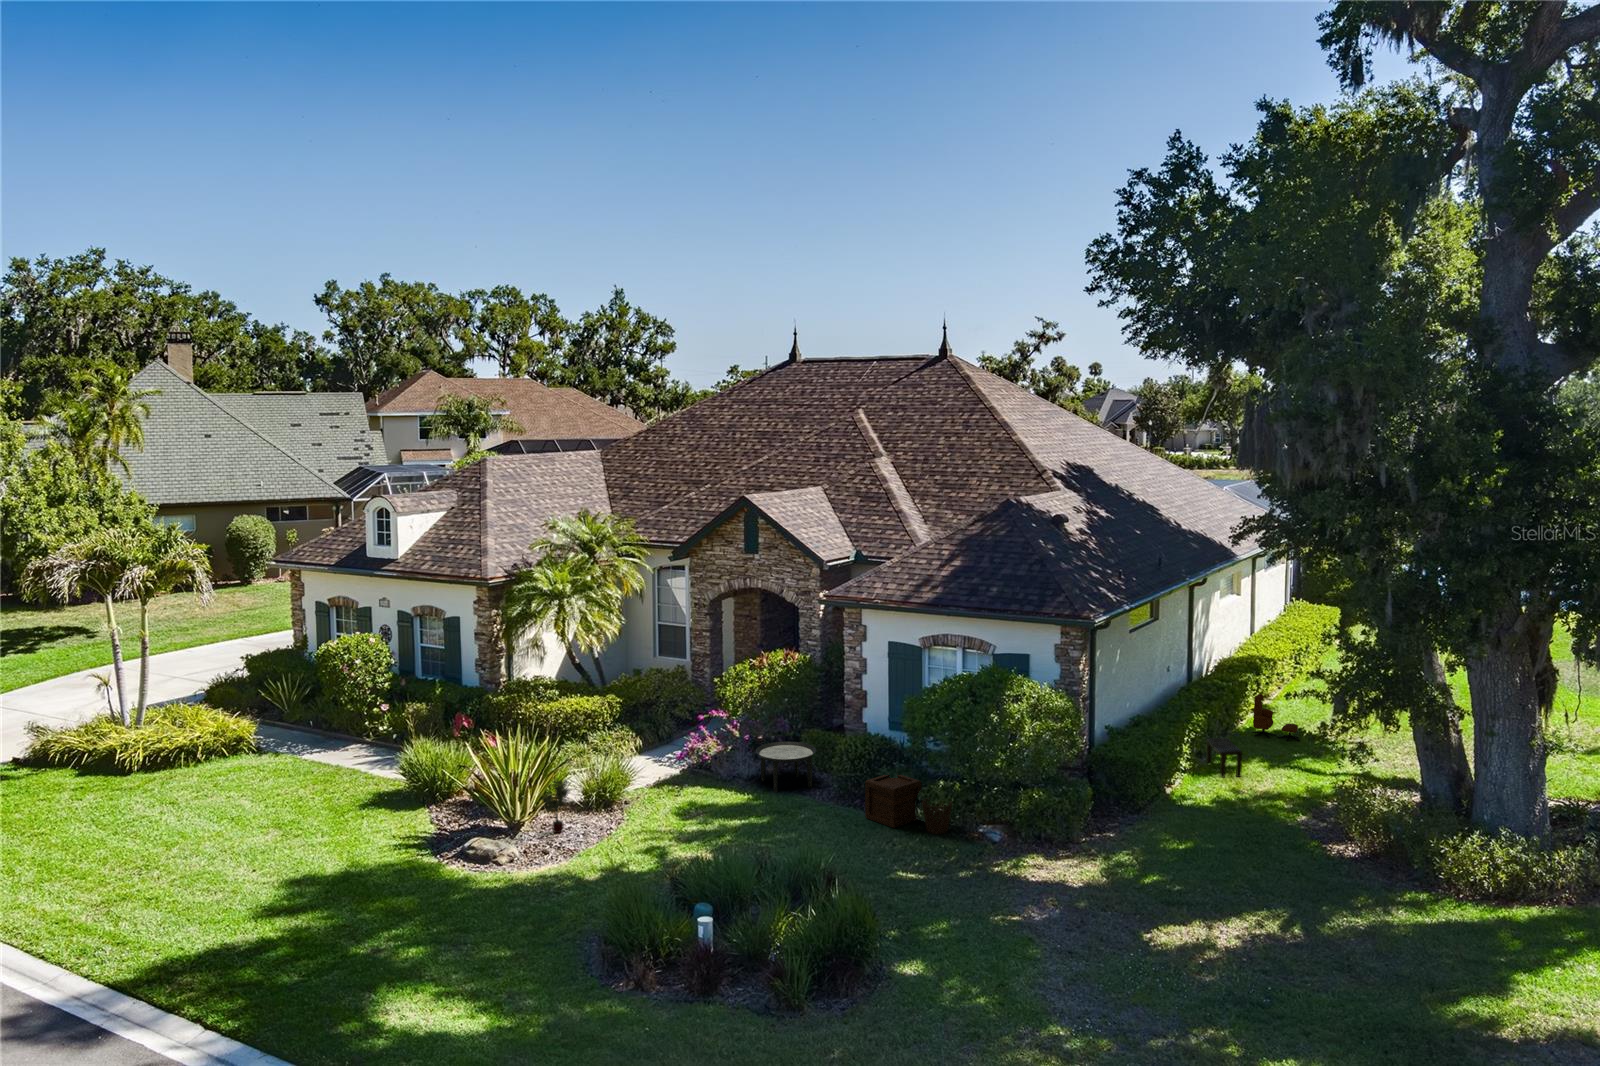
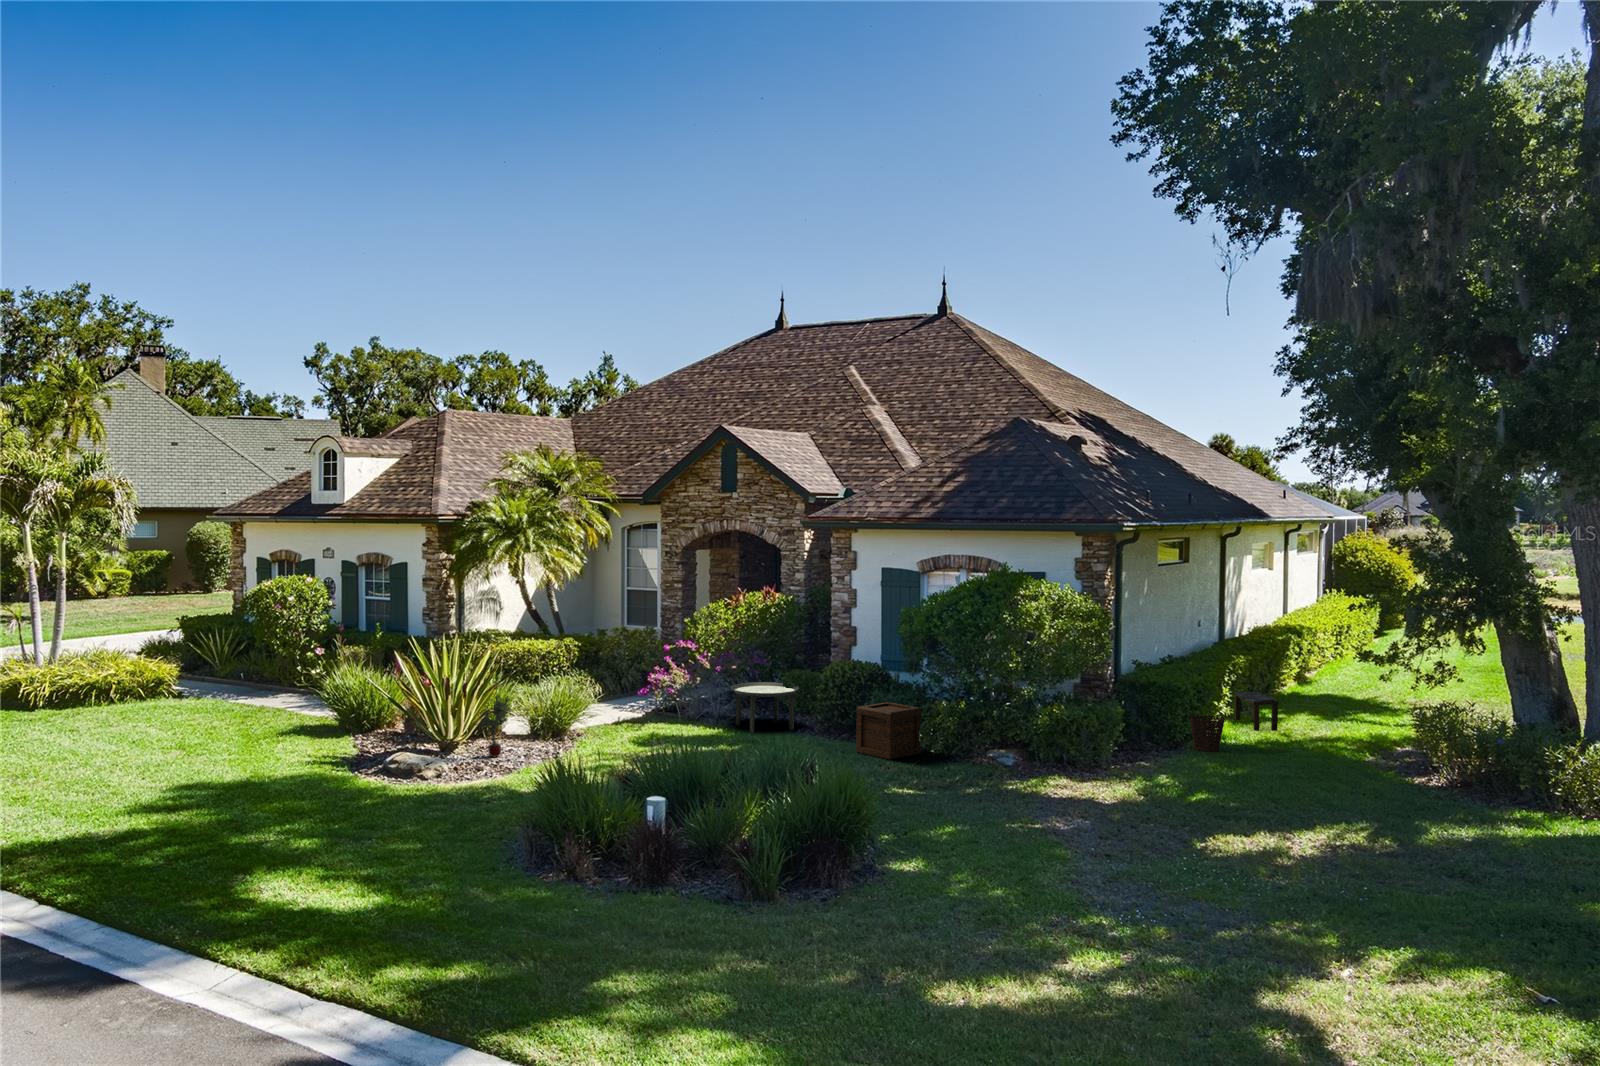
lounge chair: present [1252,694,1300,741] -> none [1276,659,1331,708]
basket: present [922,798,952,834] -> present [1190,715,1225,752]

